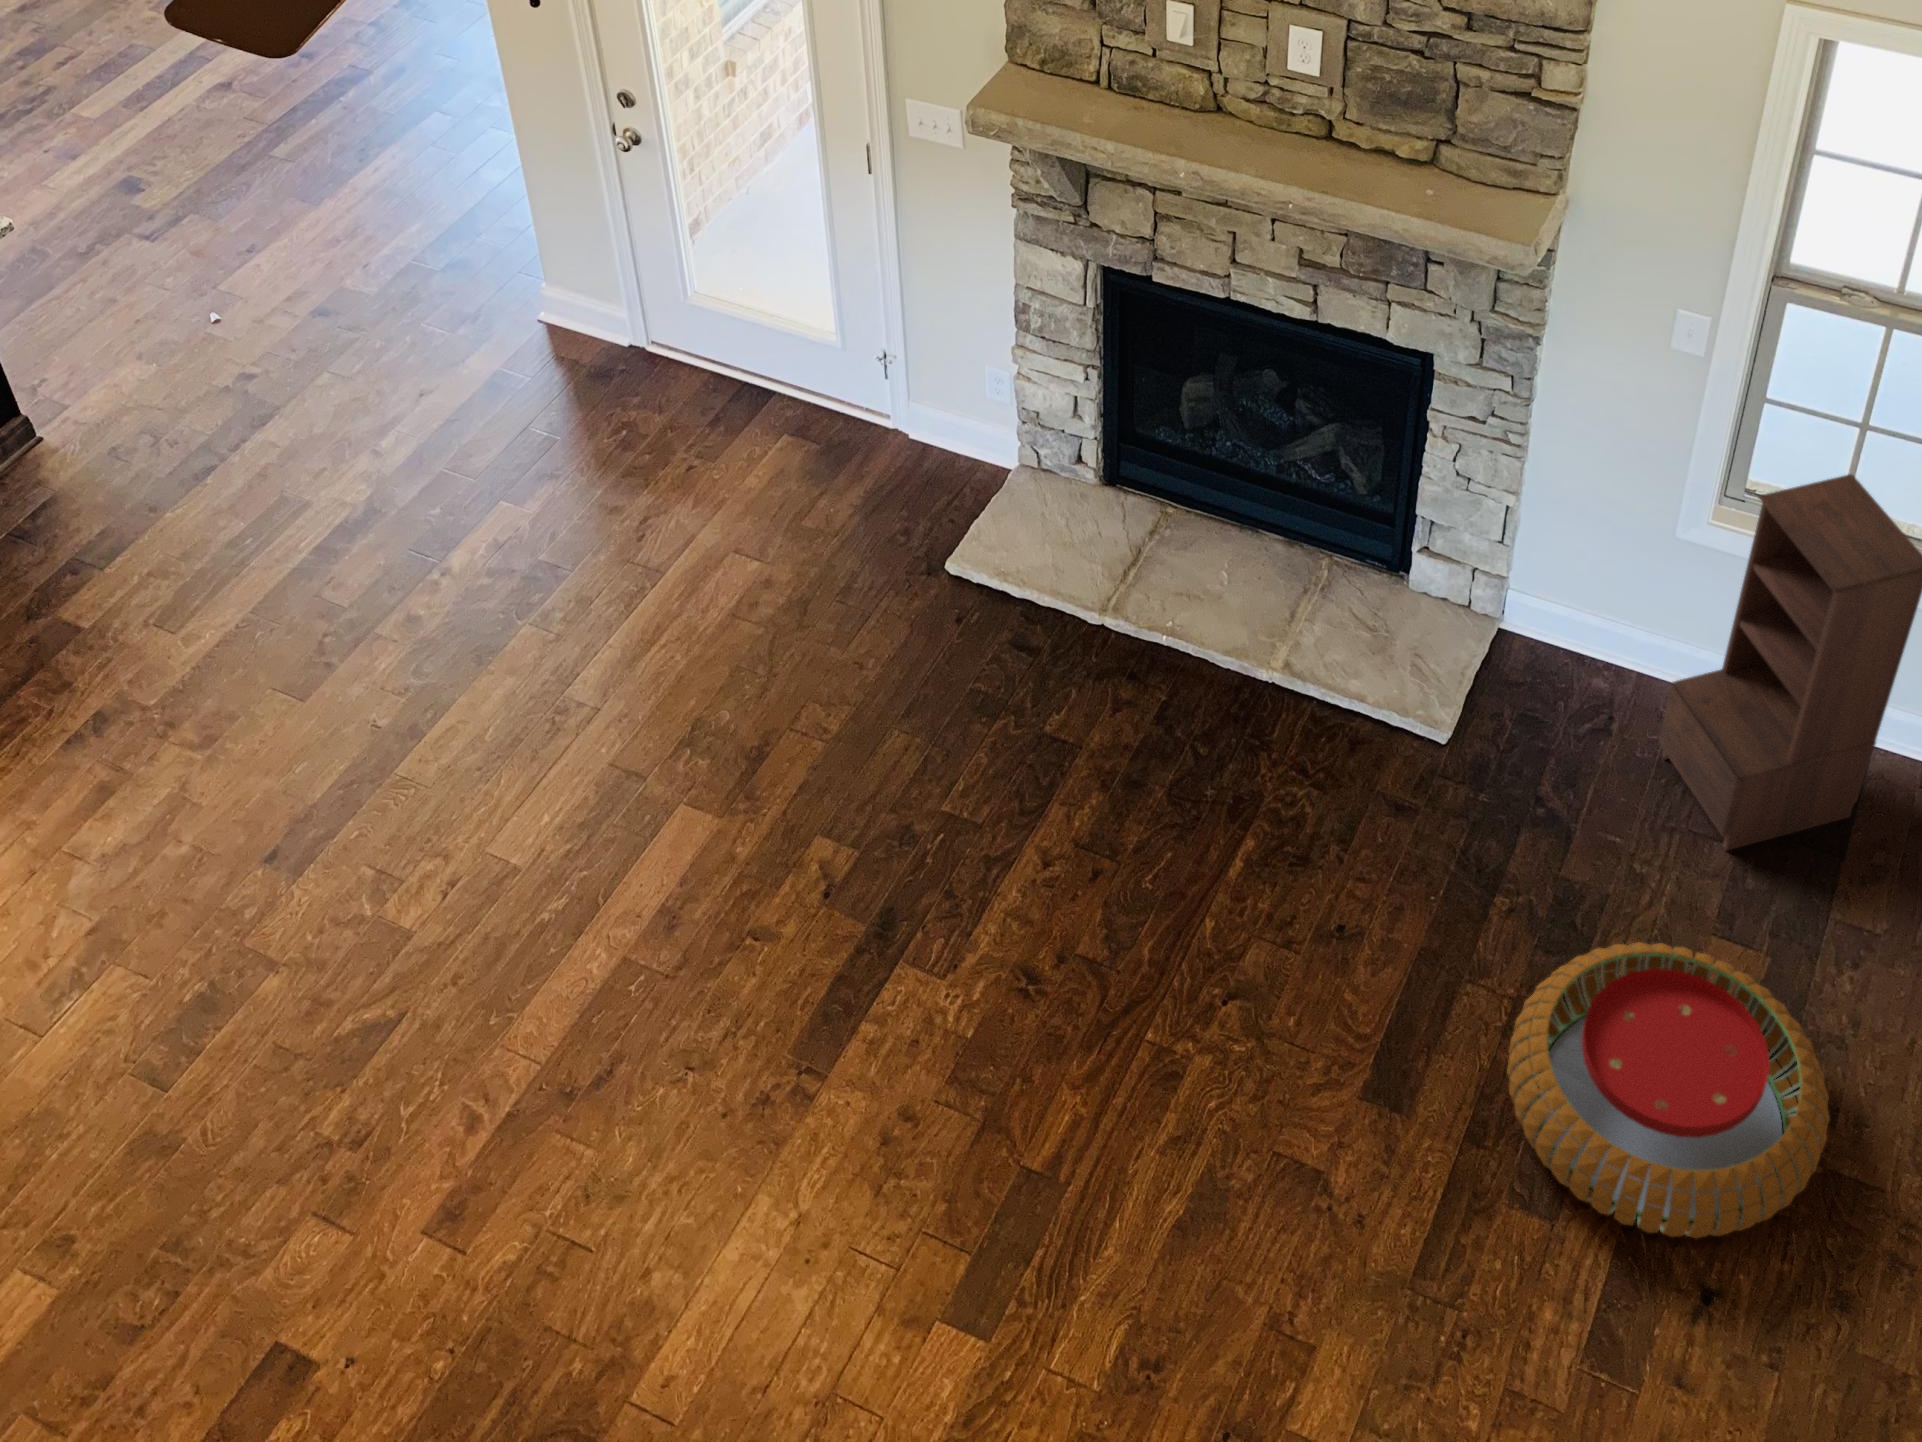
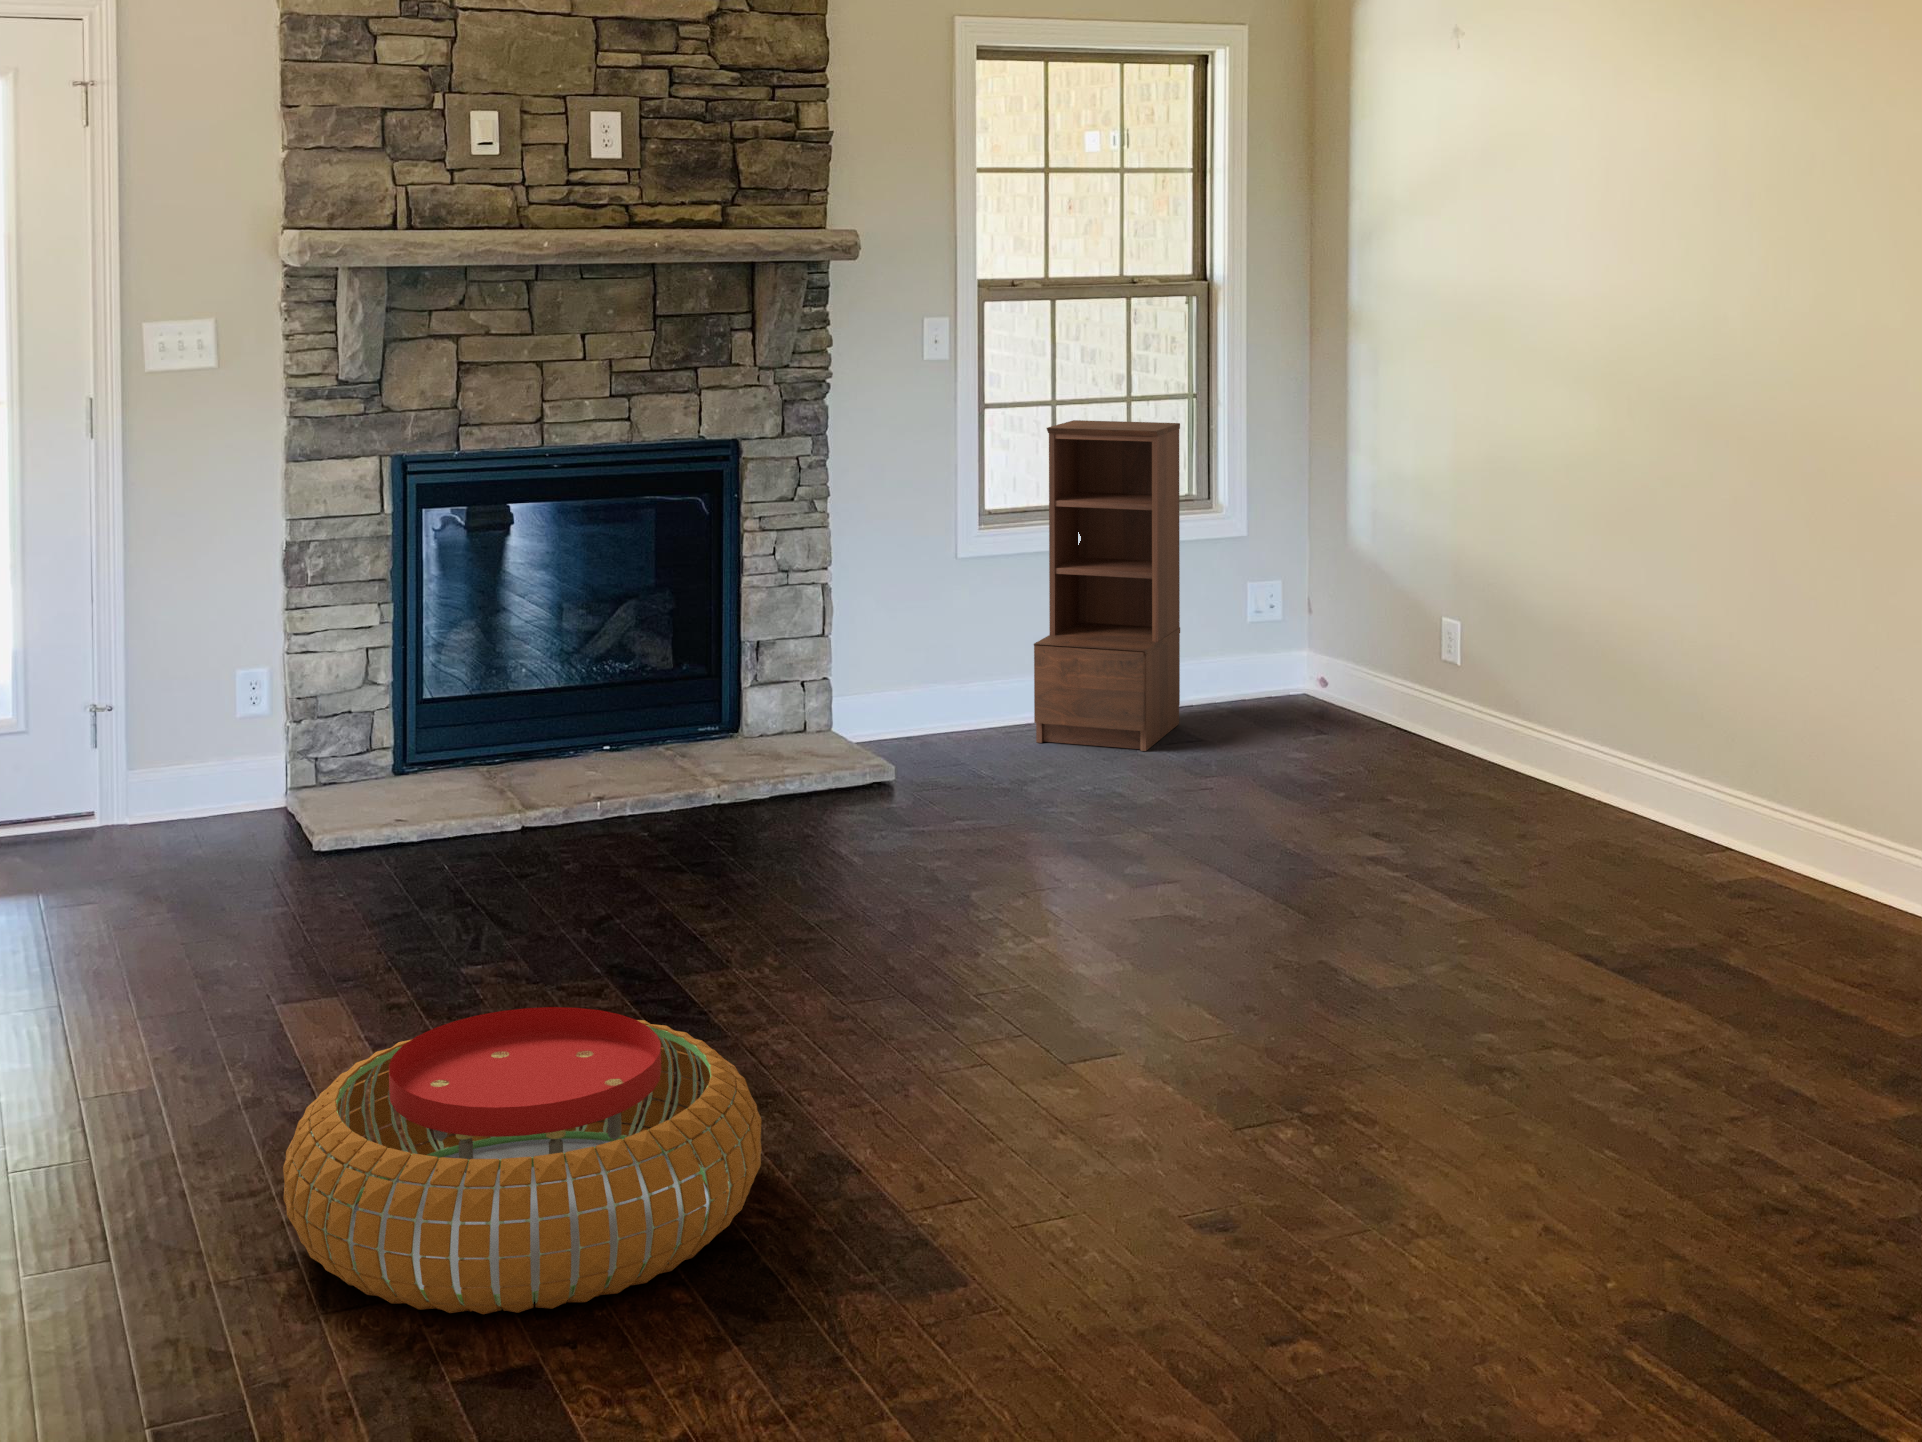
pouf: present [1507,942,1830,1238] -> present [283,1007,762,1314]

